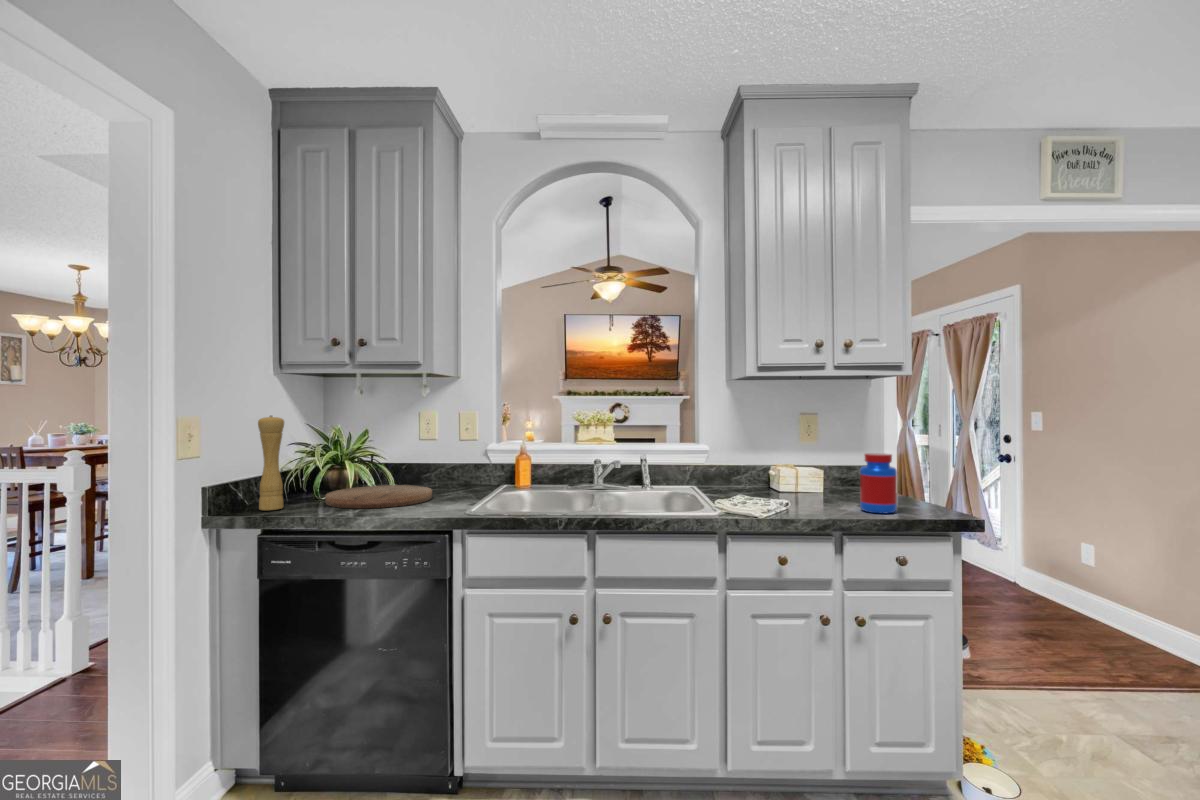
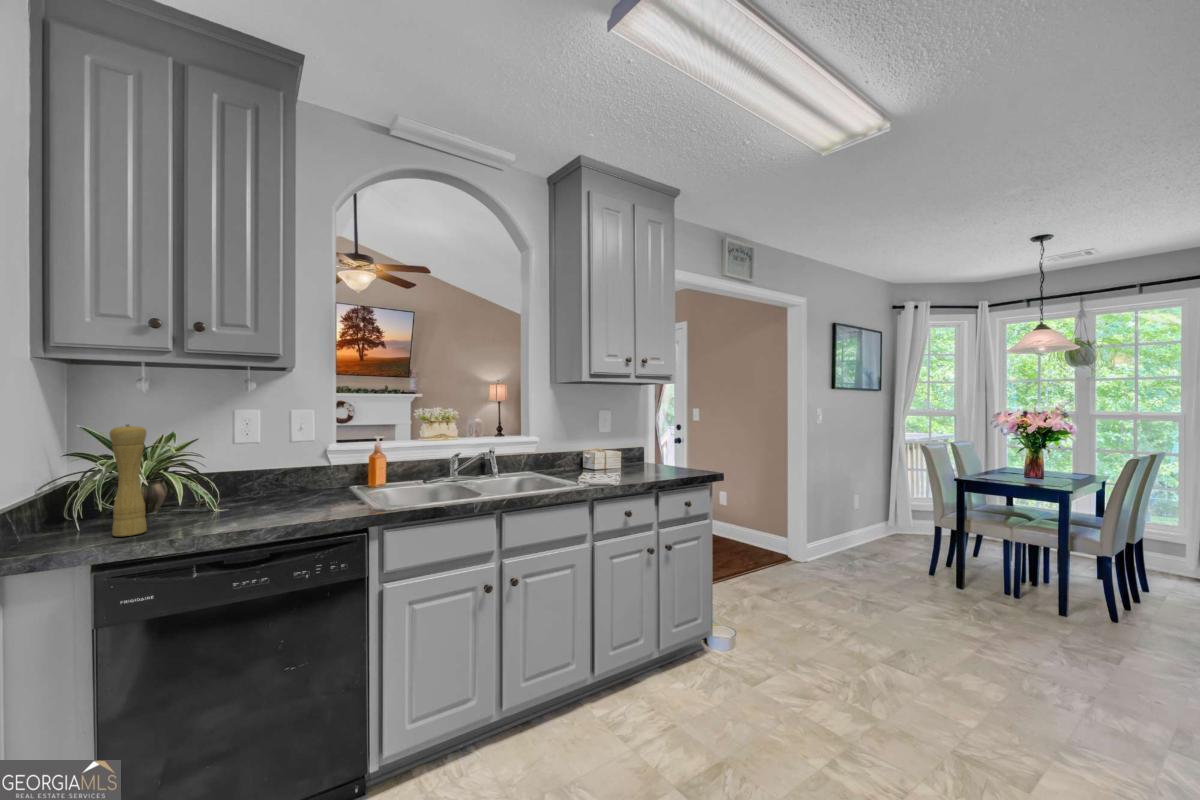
jar: present [860,453,897,514] -> none [662,436,685,476]
cutting board: present [325,485,432,508] -> none [184,492,312,522]

